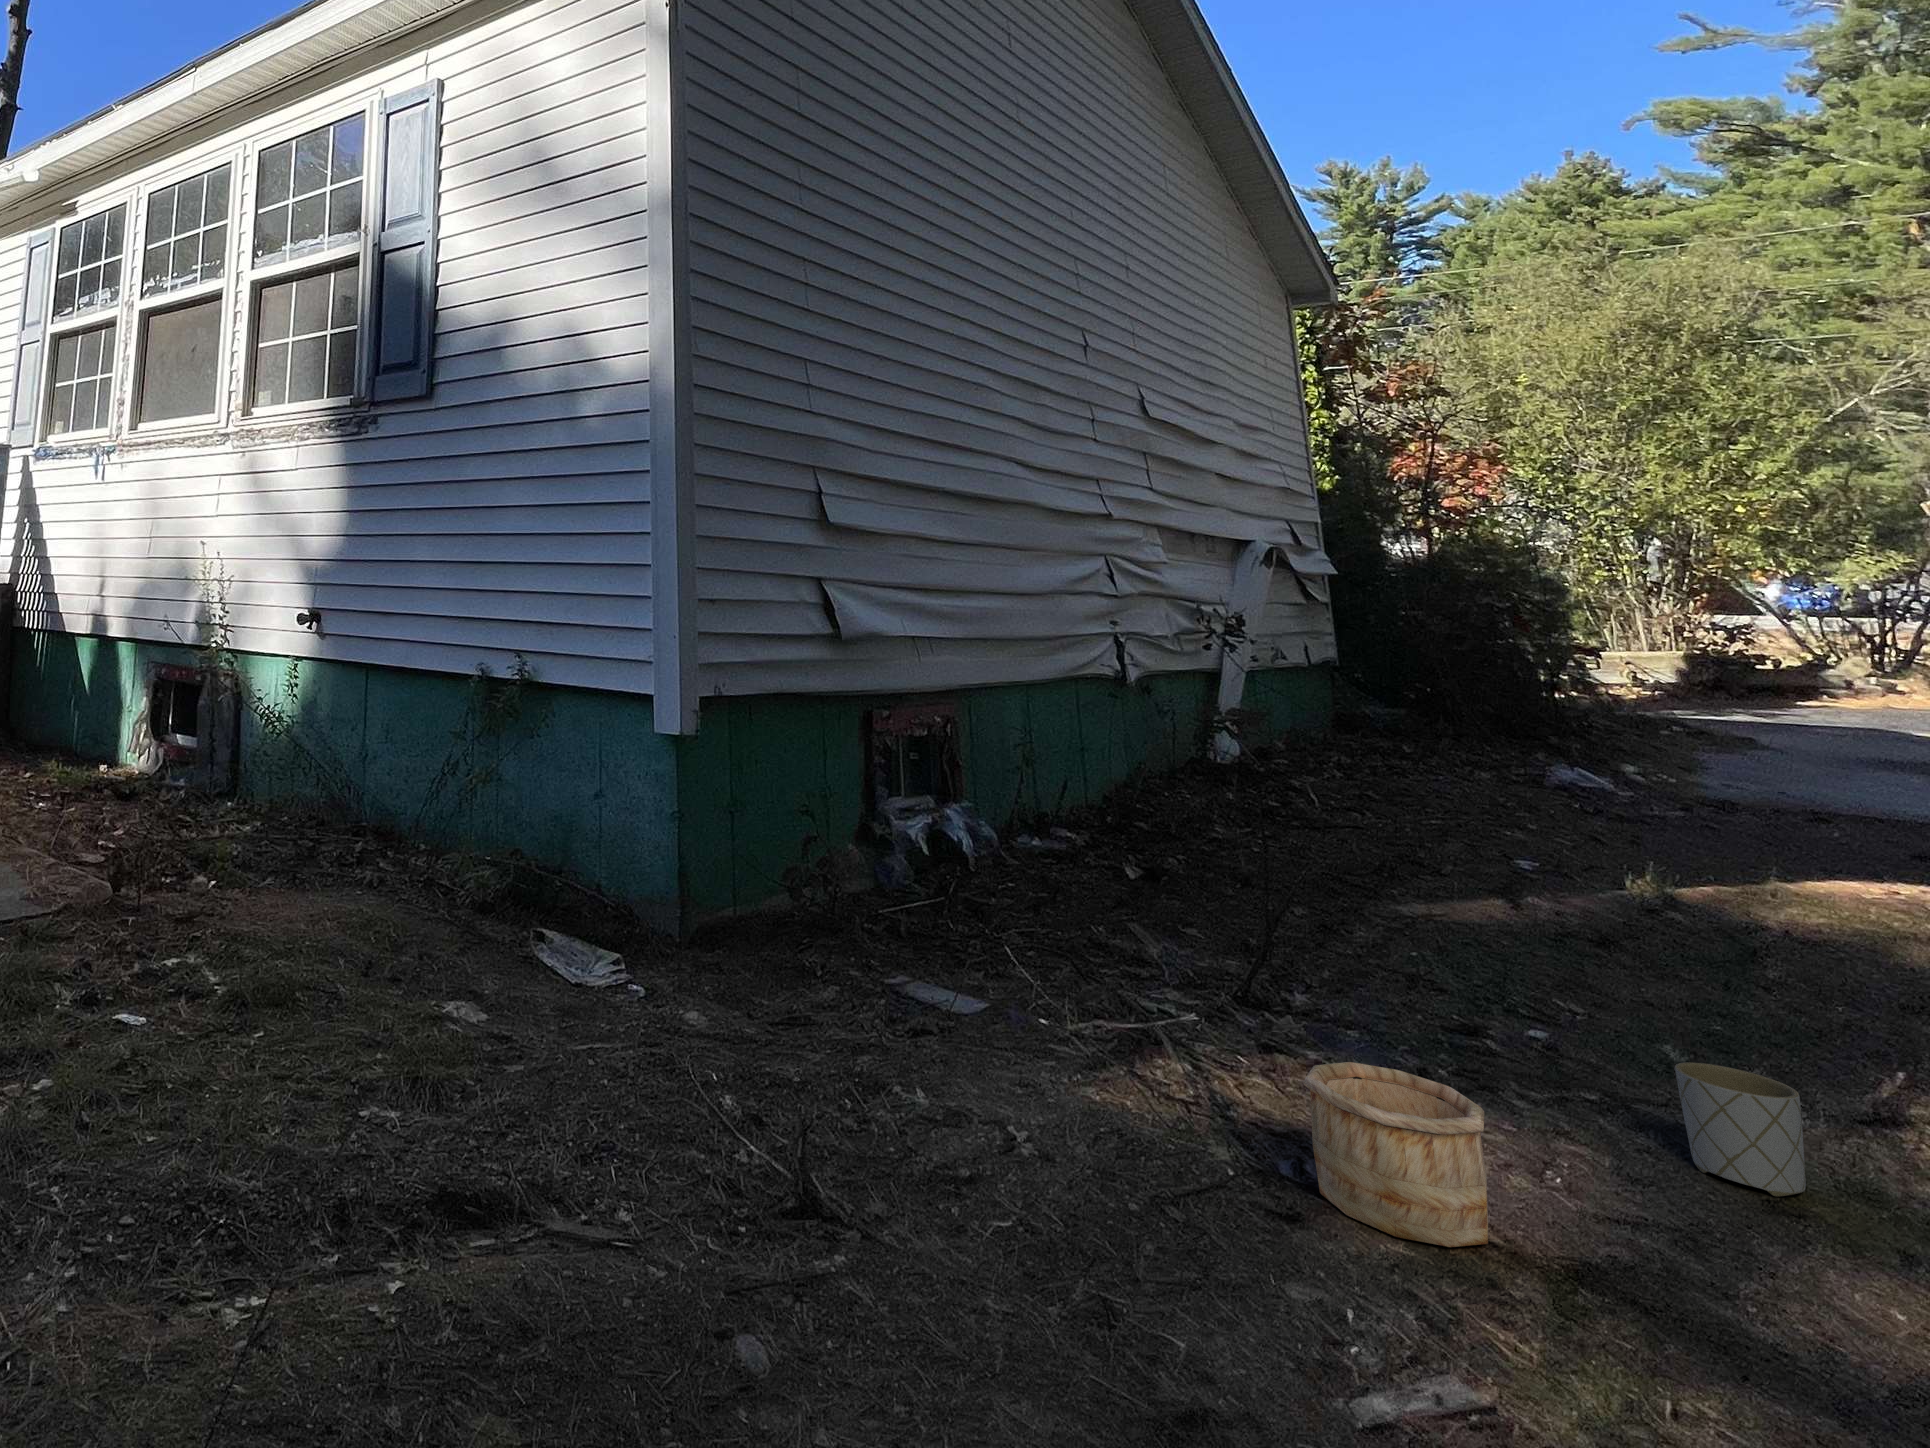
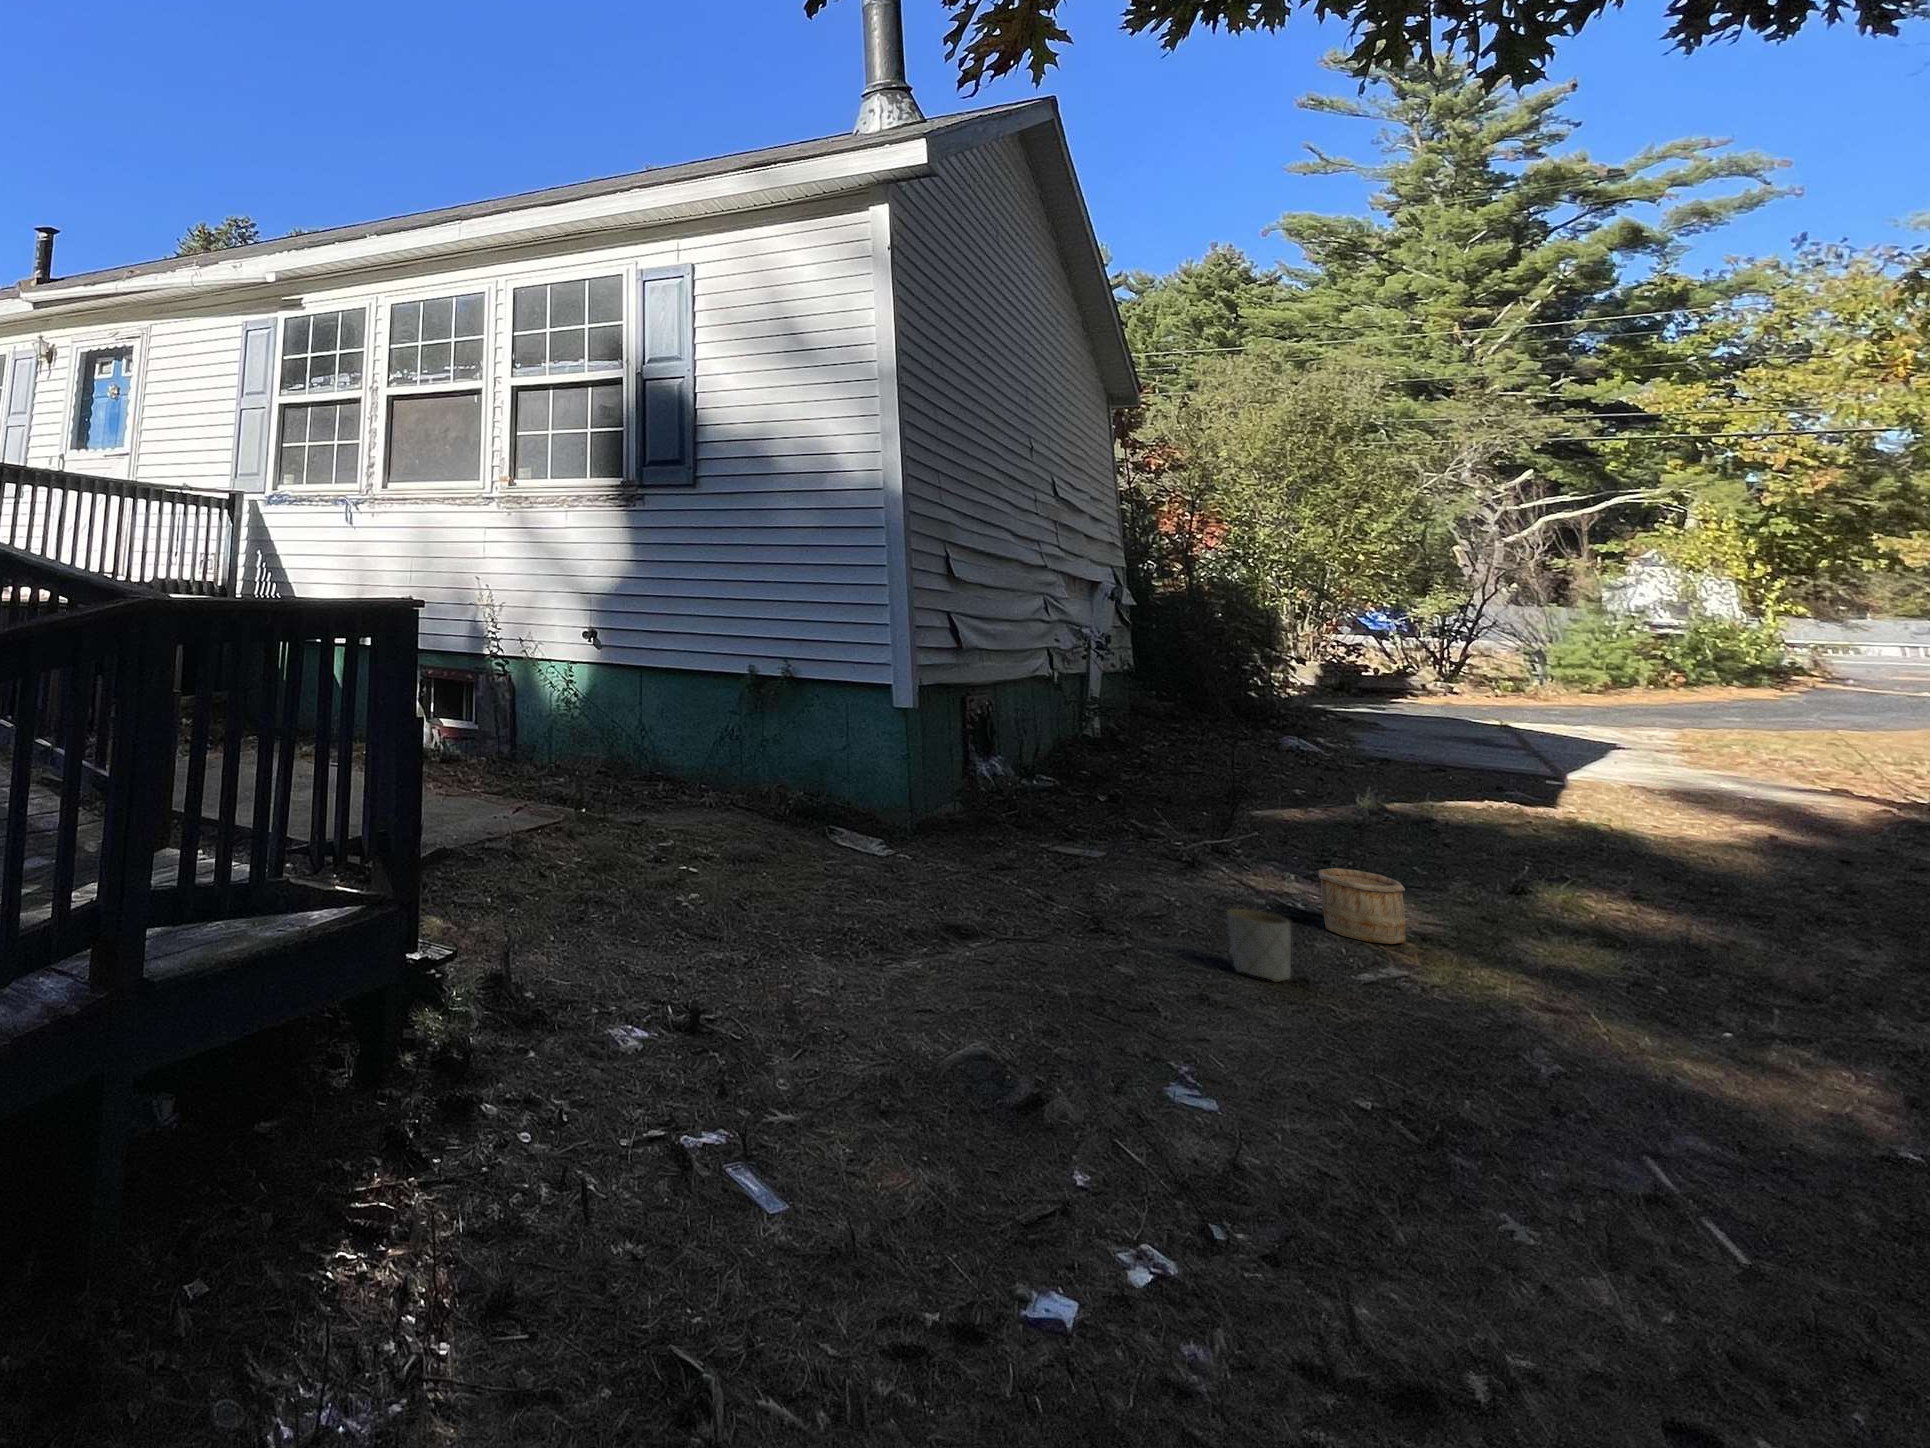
planter: present [1675,1062,1806,1196] -> present [1227,909,1291,982]

